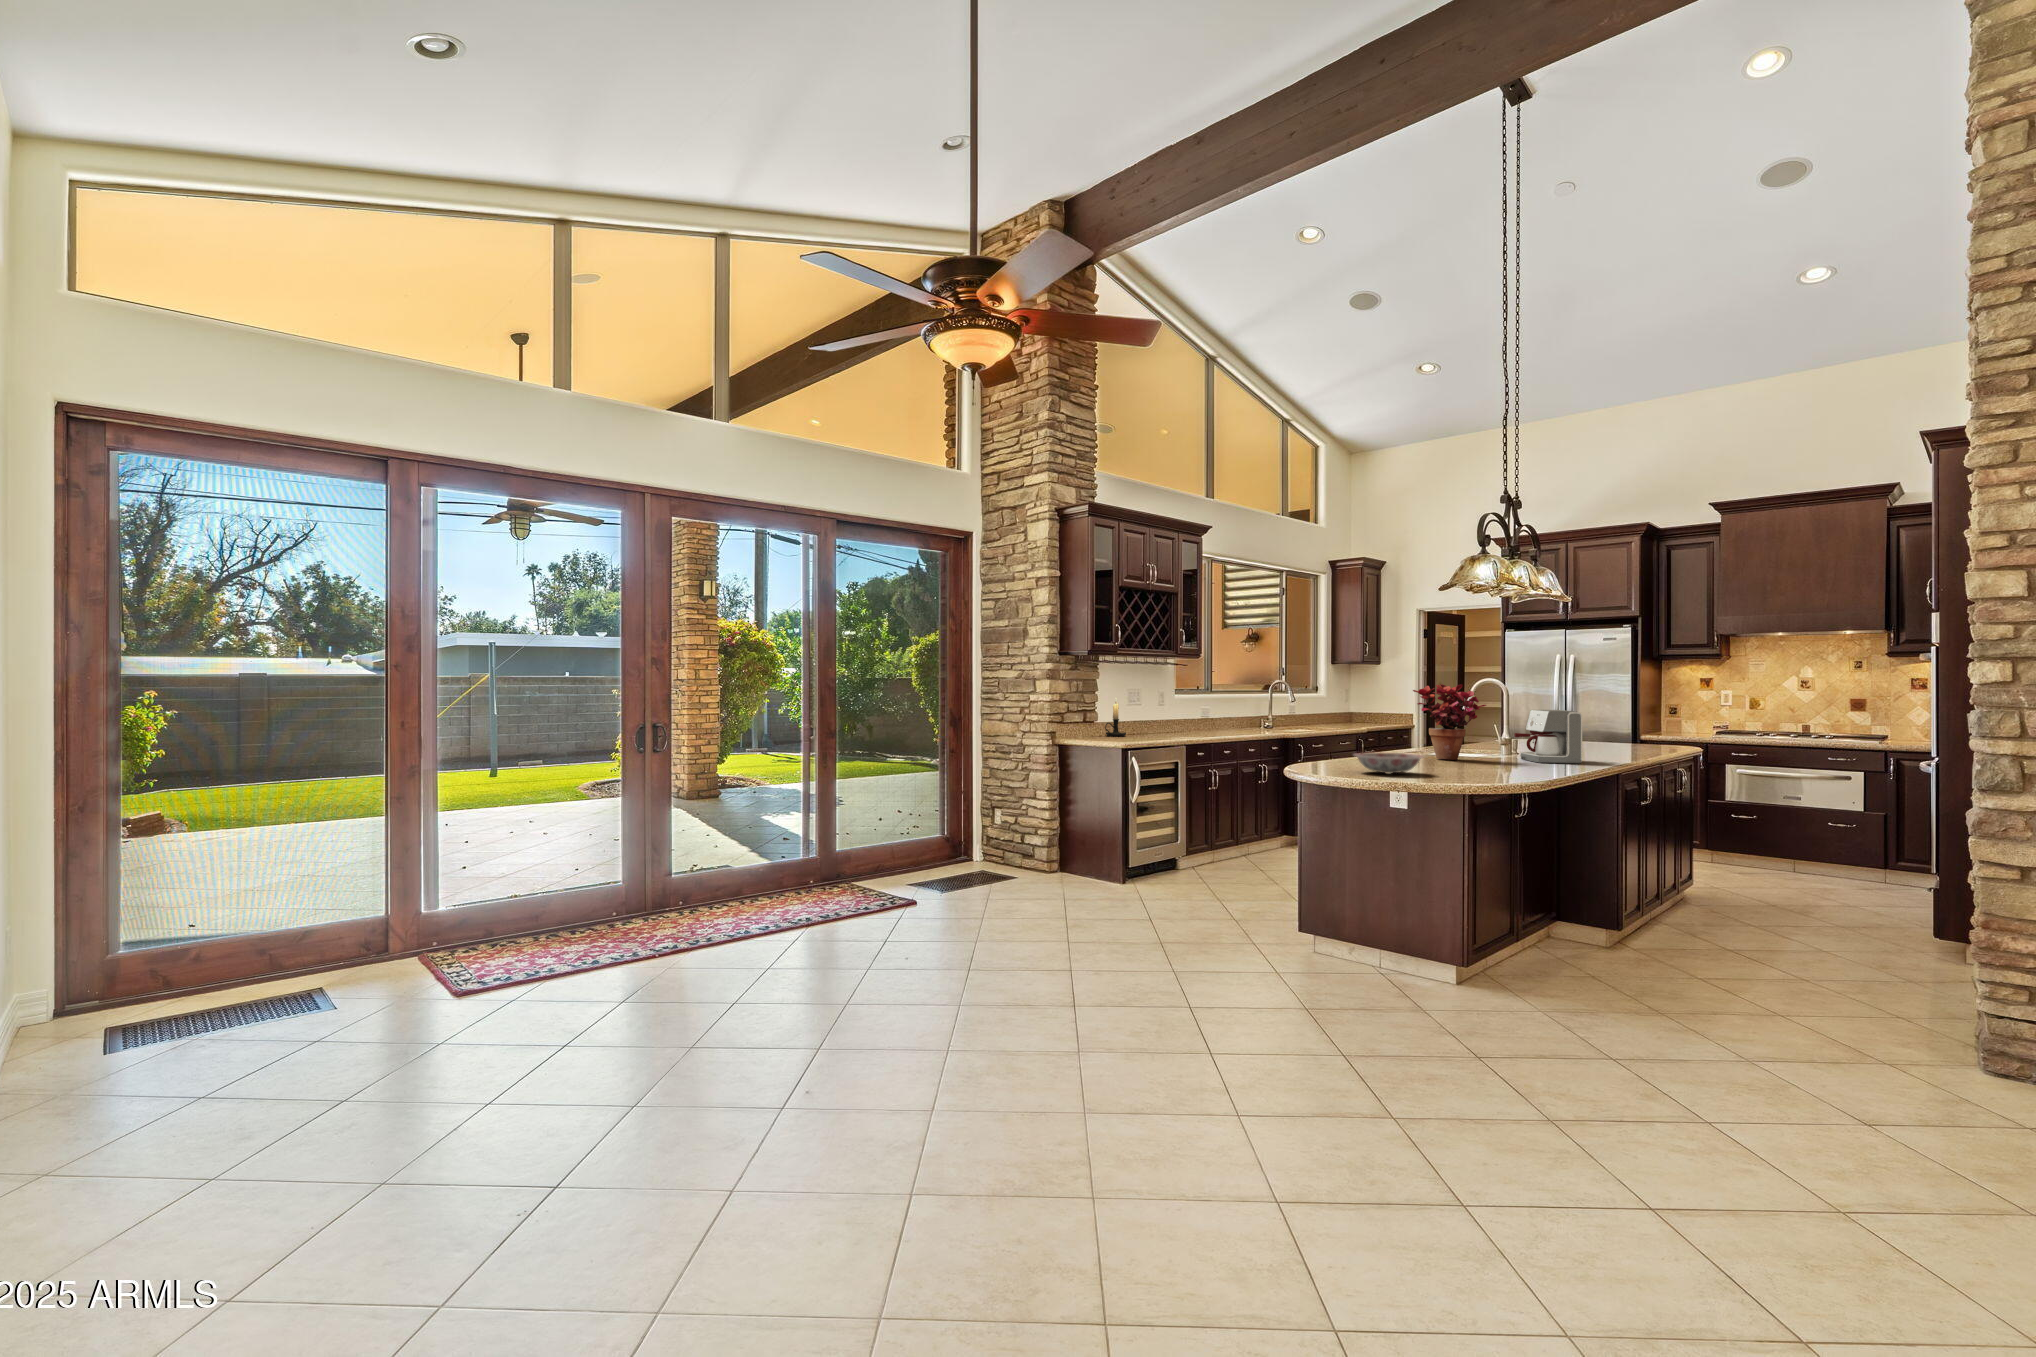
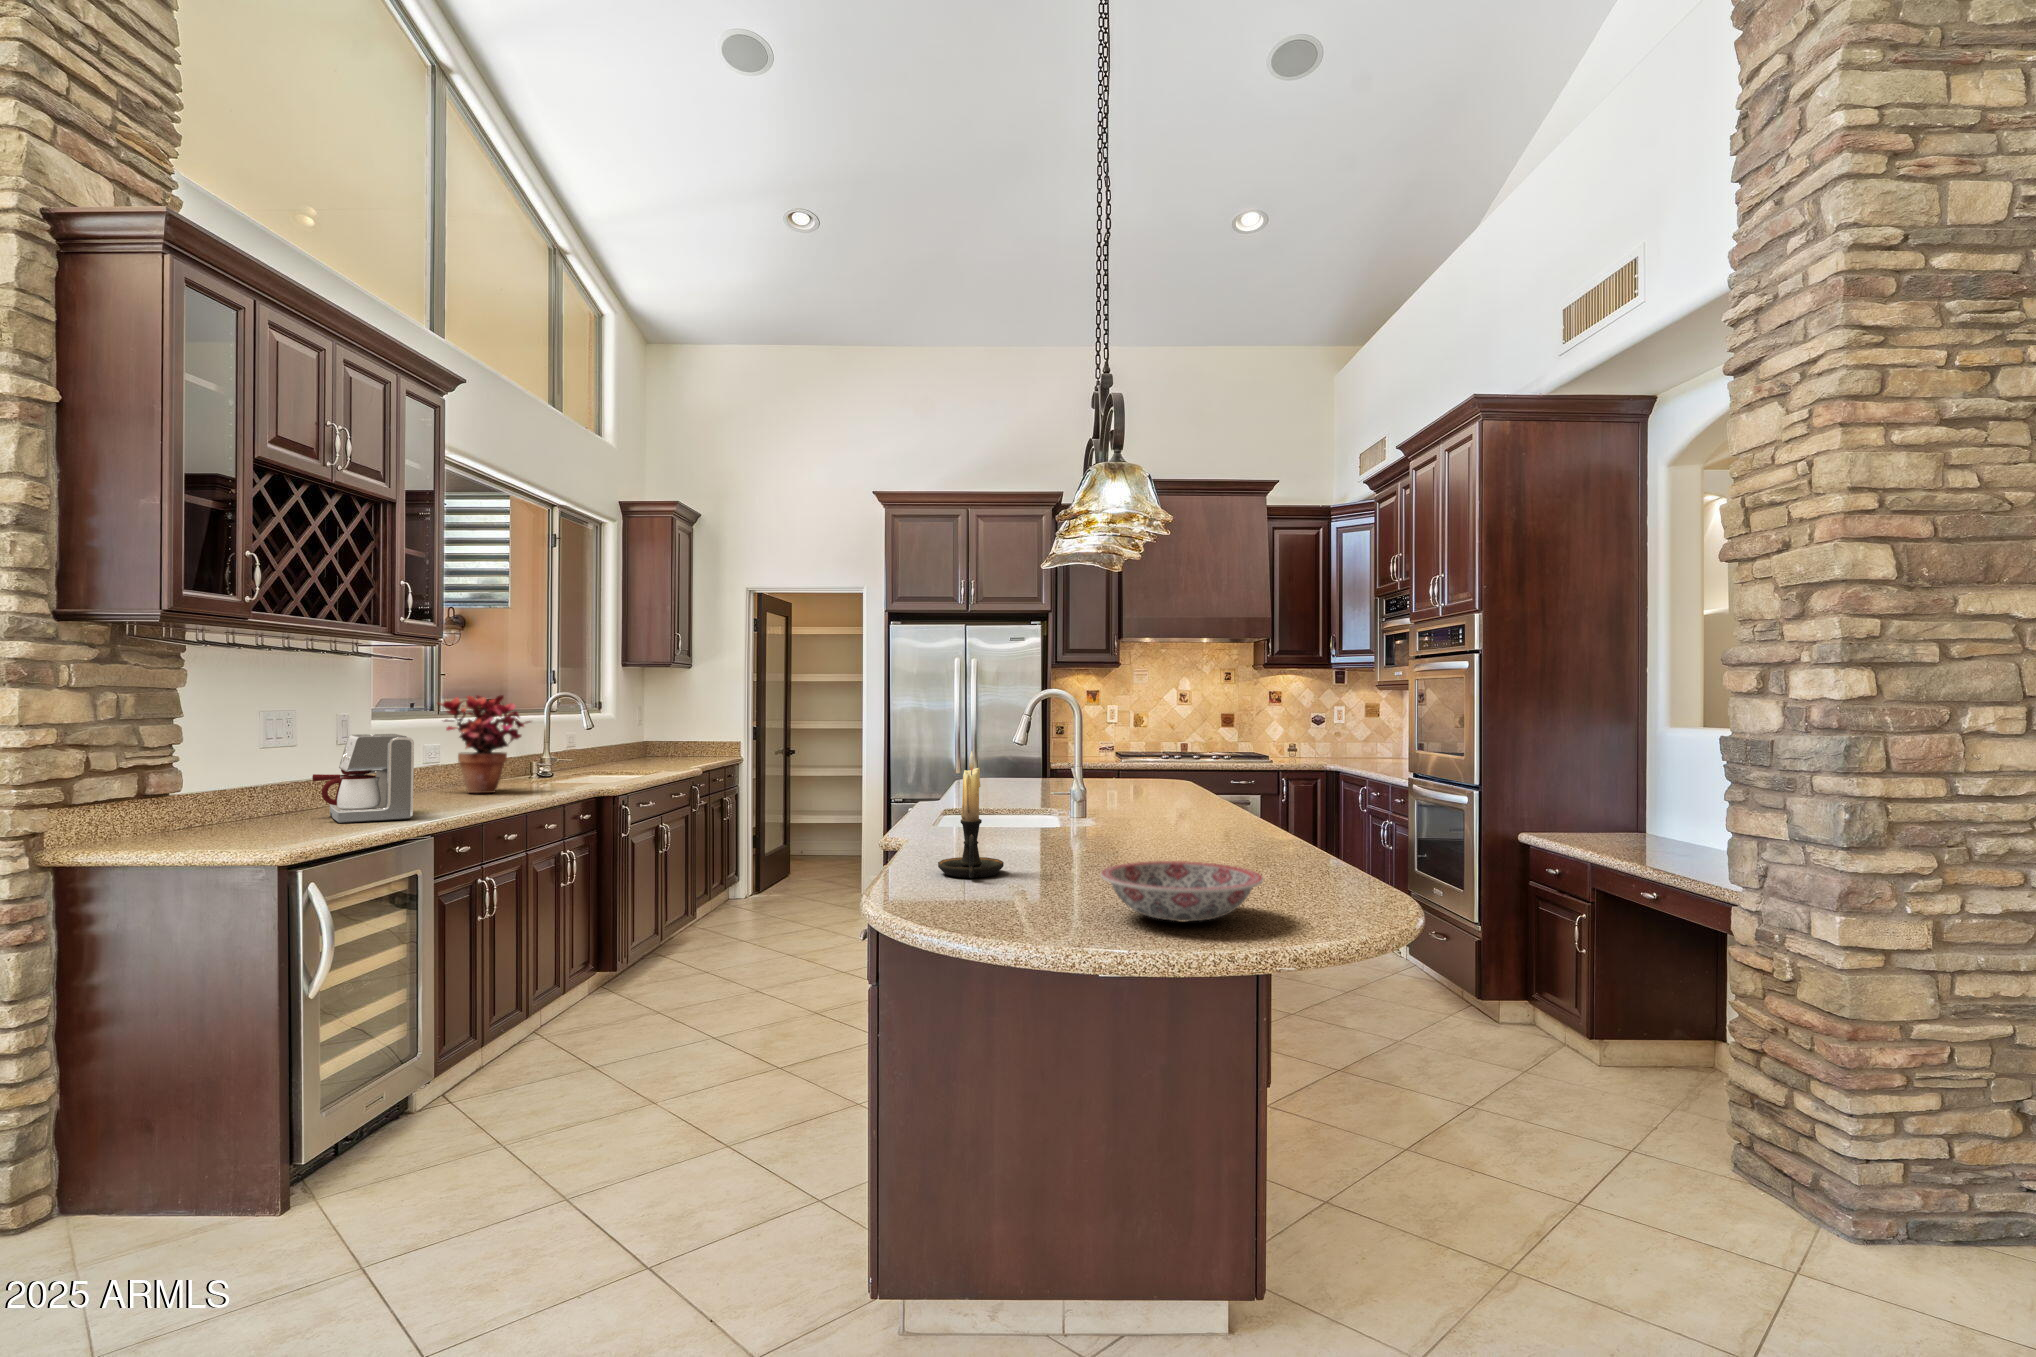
potted plant: present [1413,684,1486,760] -> present [438,695,530,793]
candle holder: present [1105,698,1126,736] -> present [938,752,1004,878]
coffee maker: present [1514,710,1582,764] -> present [312,734,414,823]

